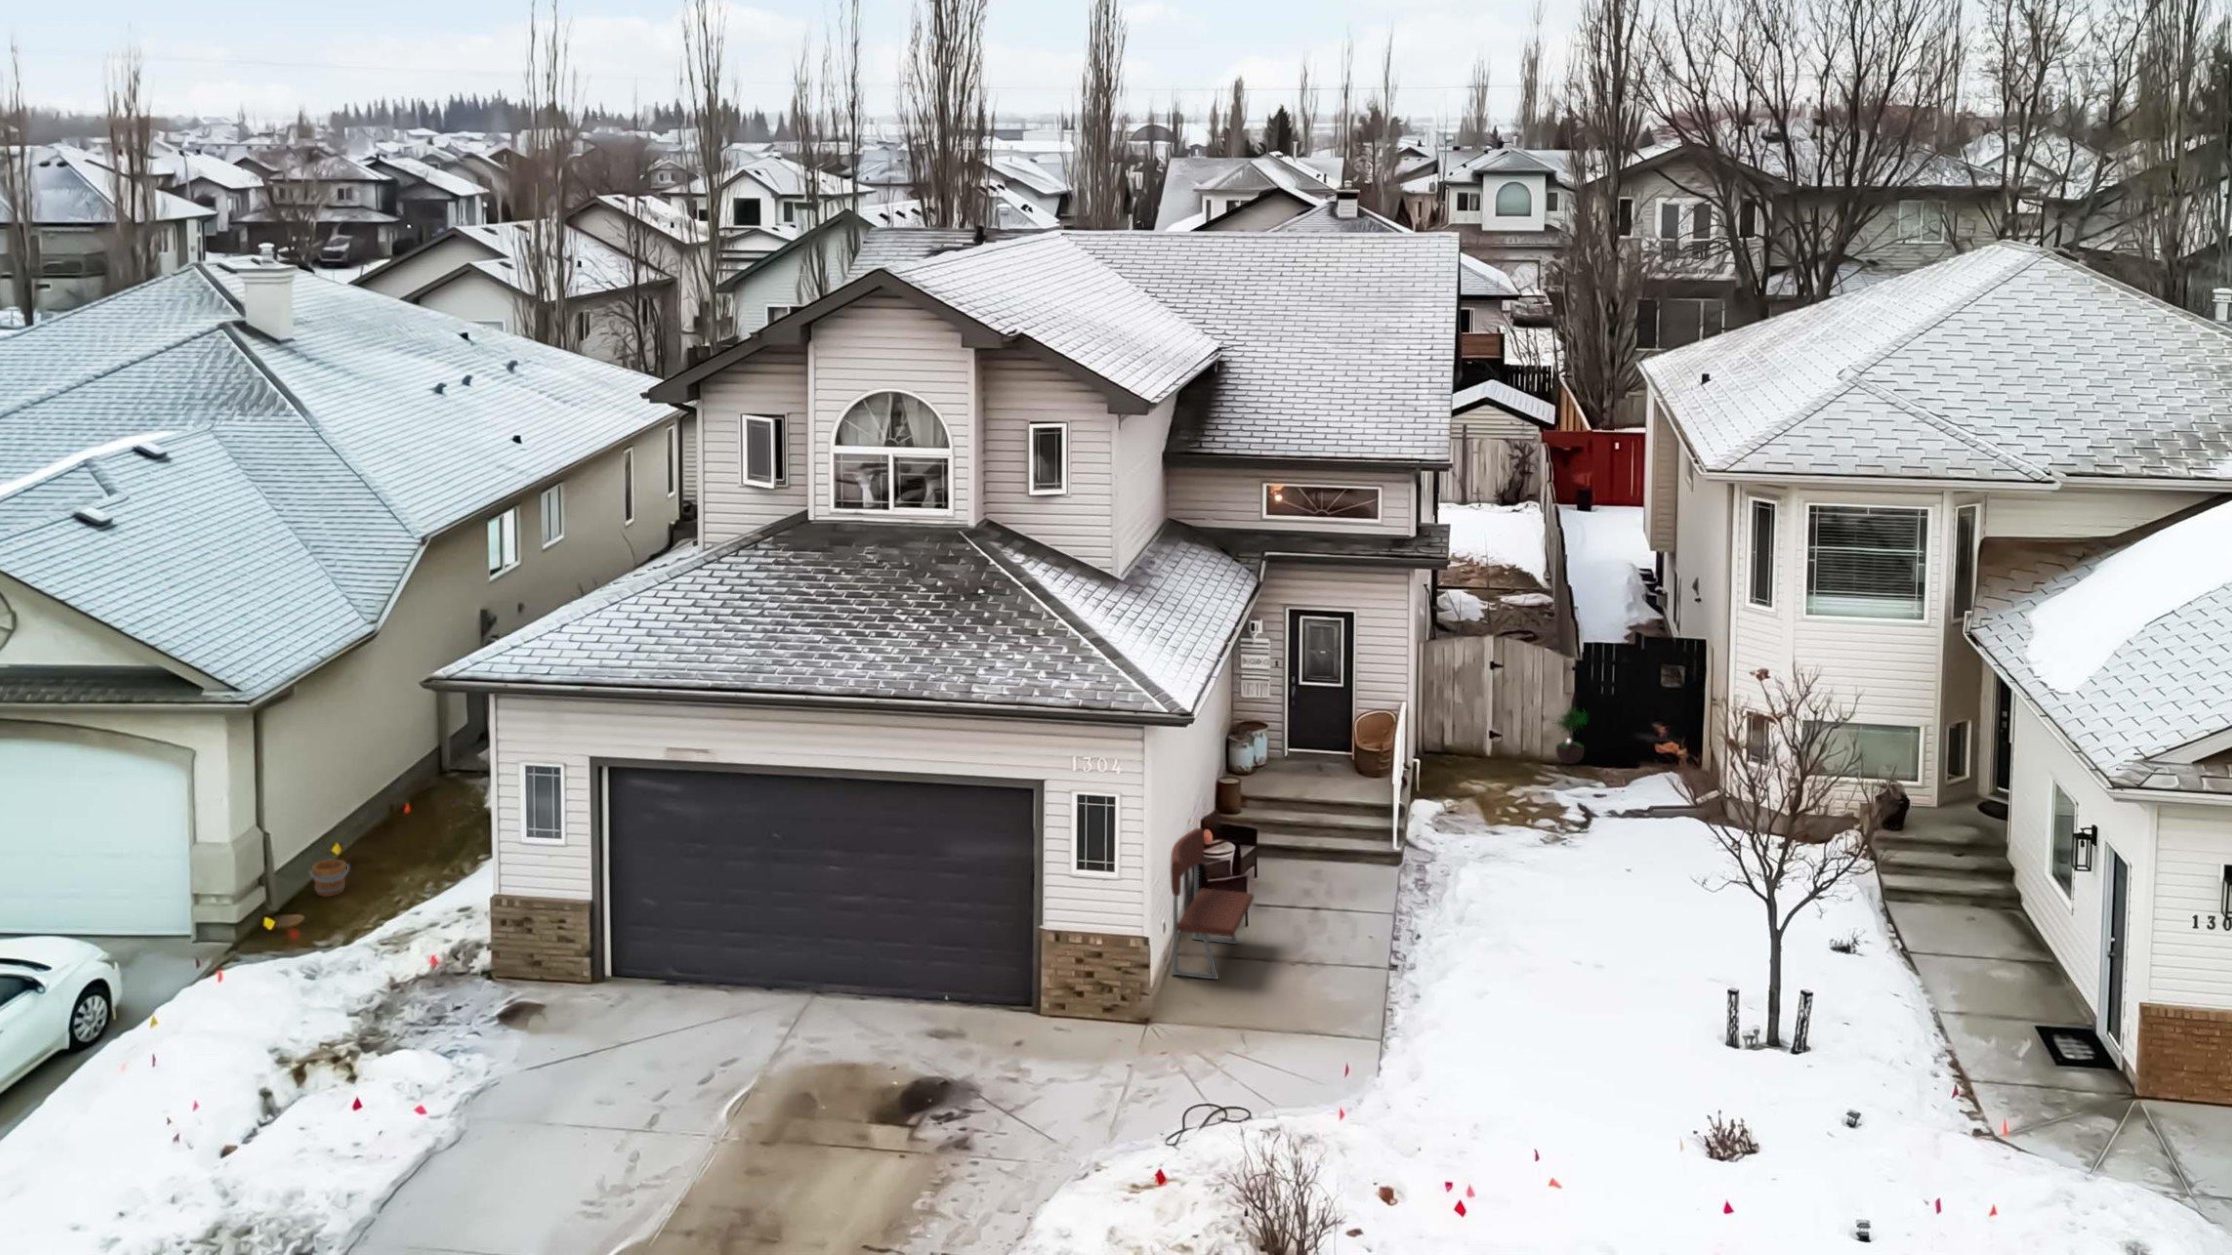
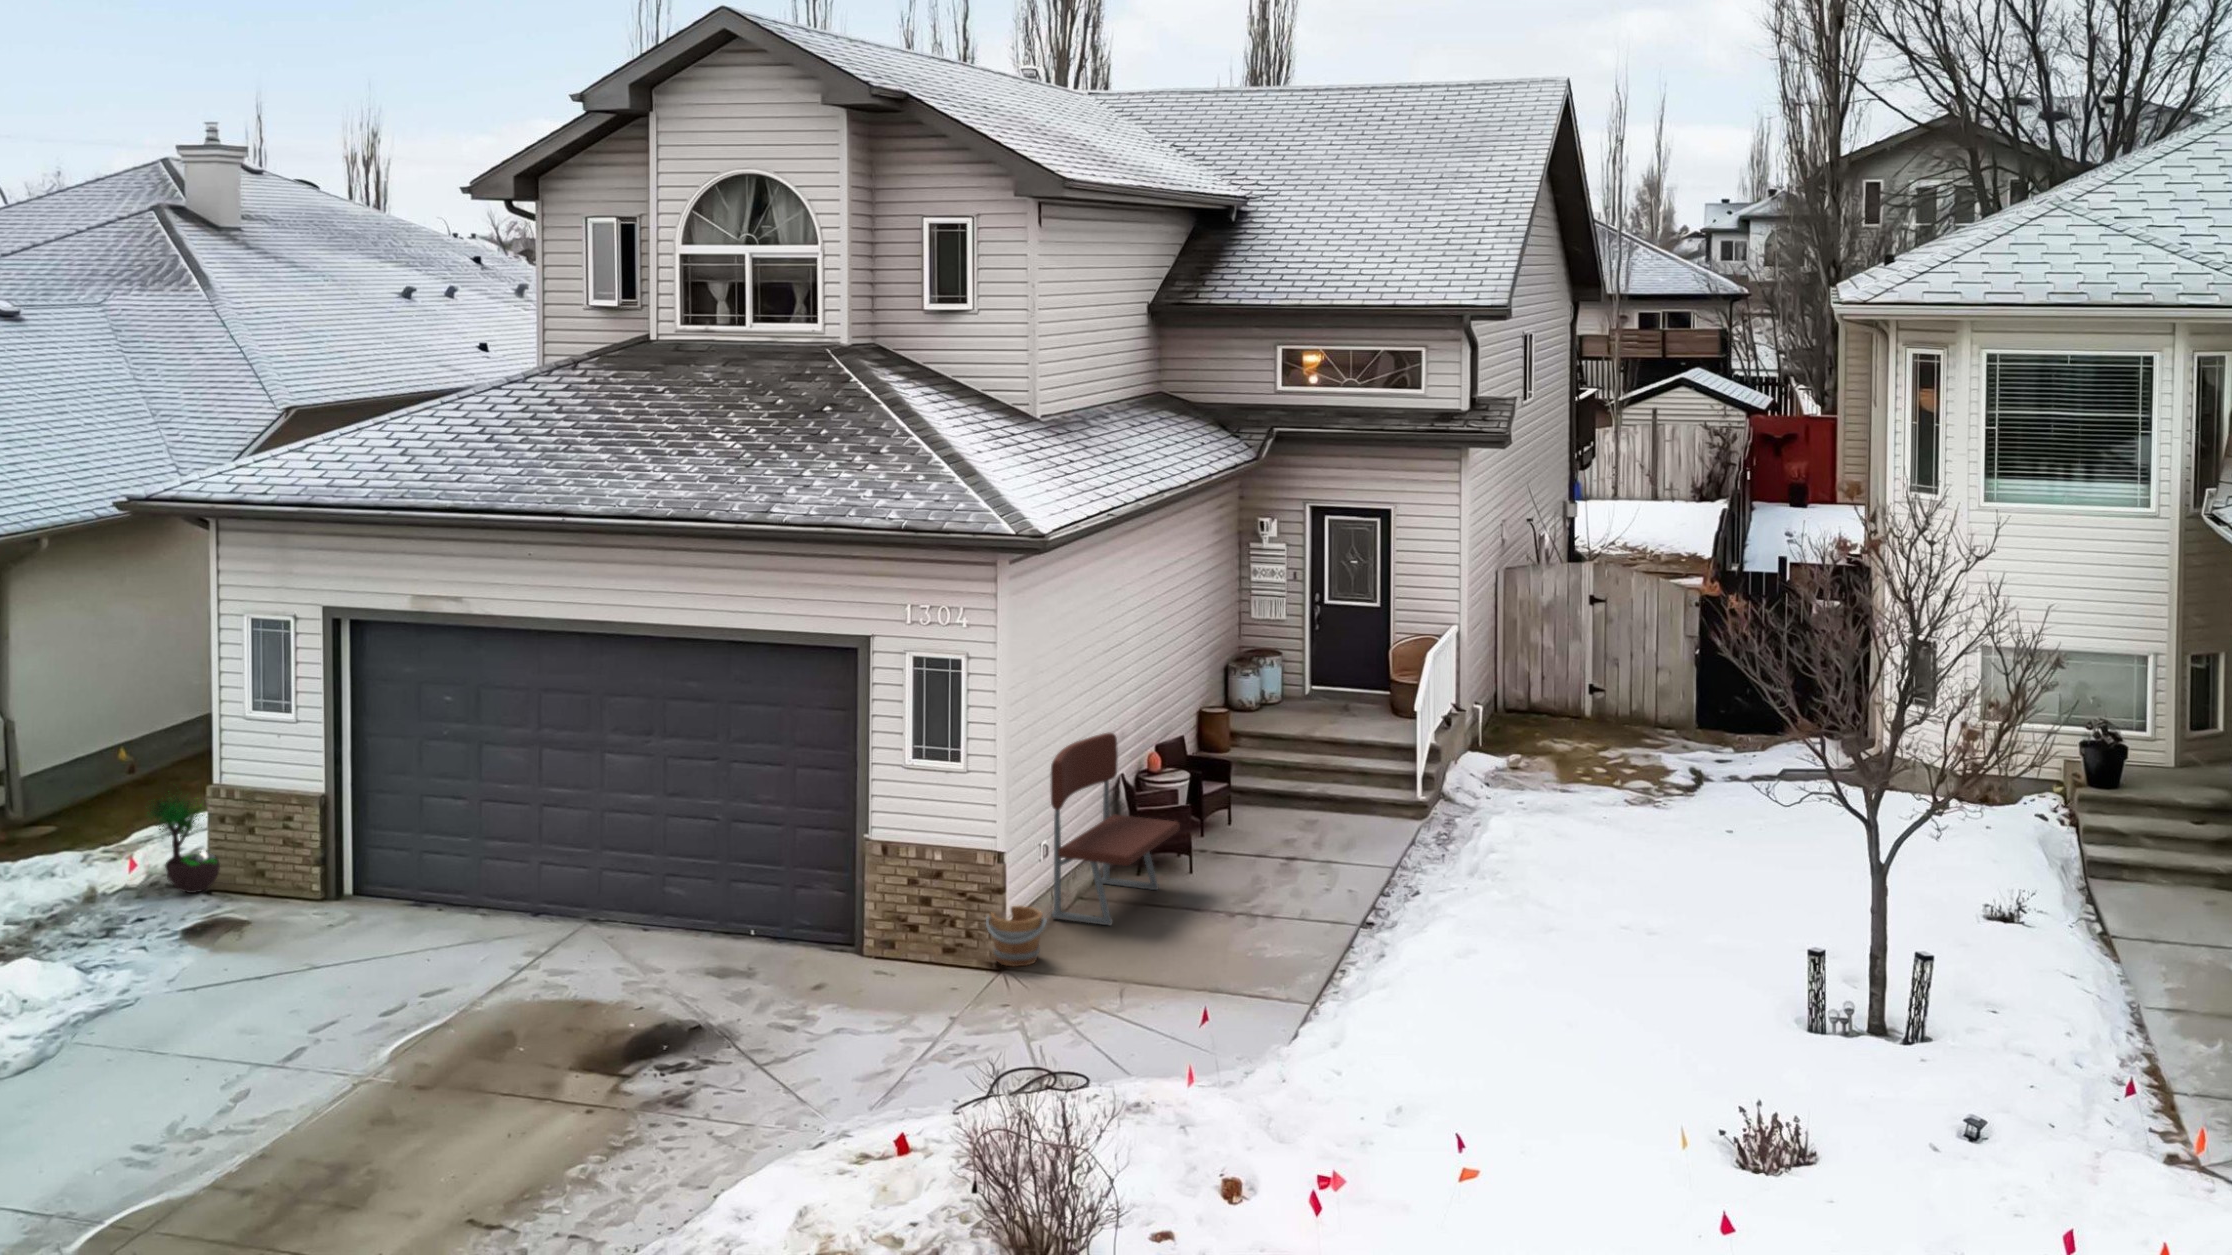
potted tree: present [1552,709,1586,764] -> present [147,791,220,893]
bucket: present [309,860,349,897] -> present [986,905,1047,967]

